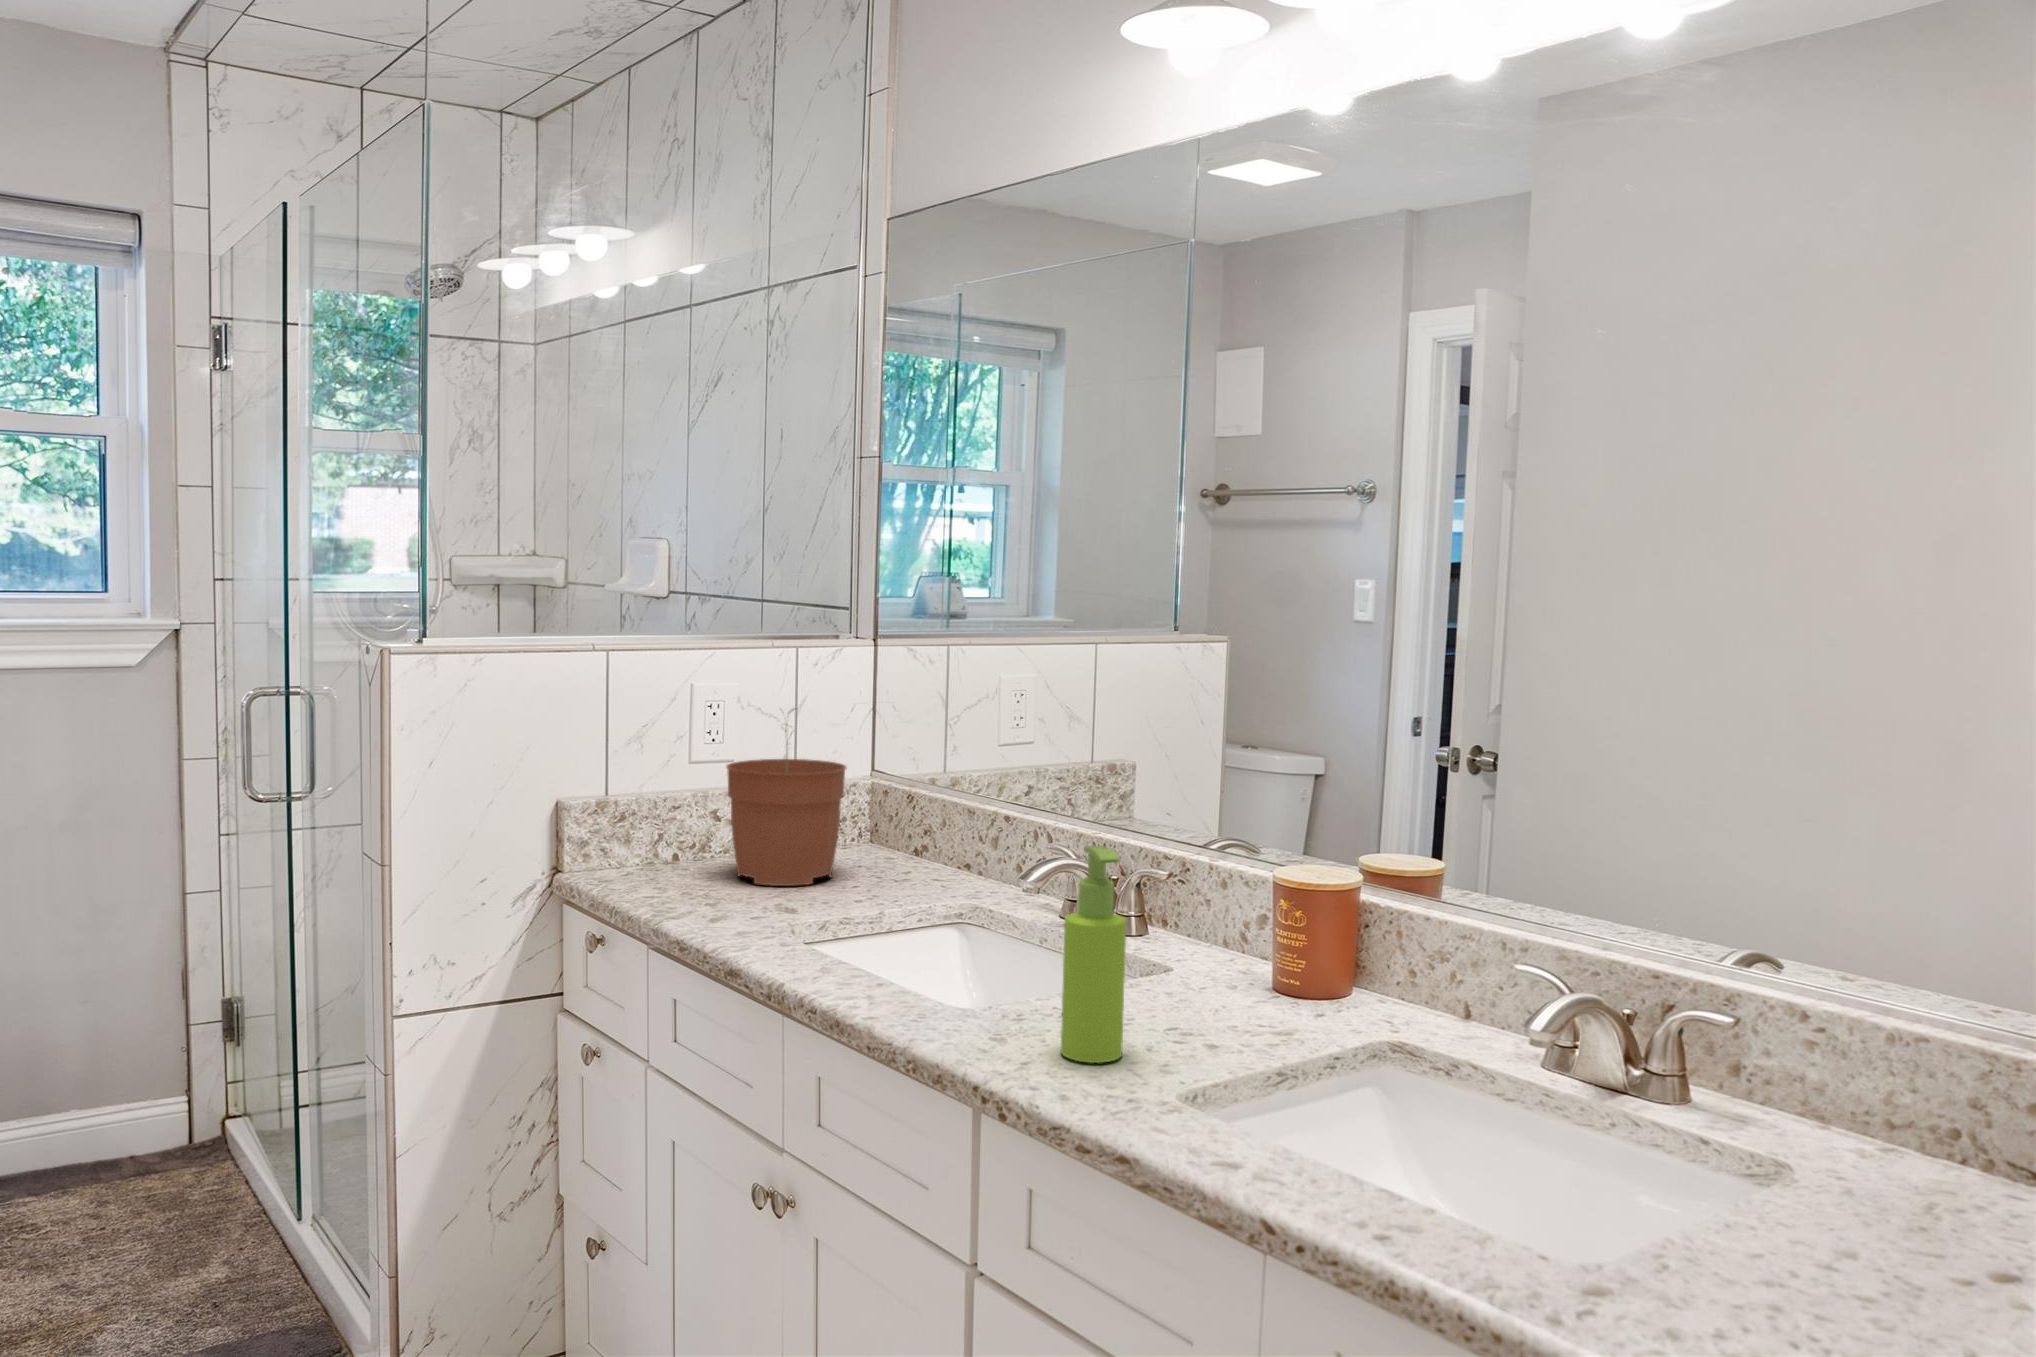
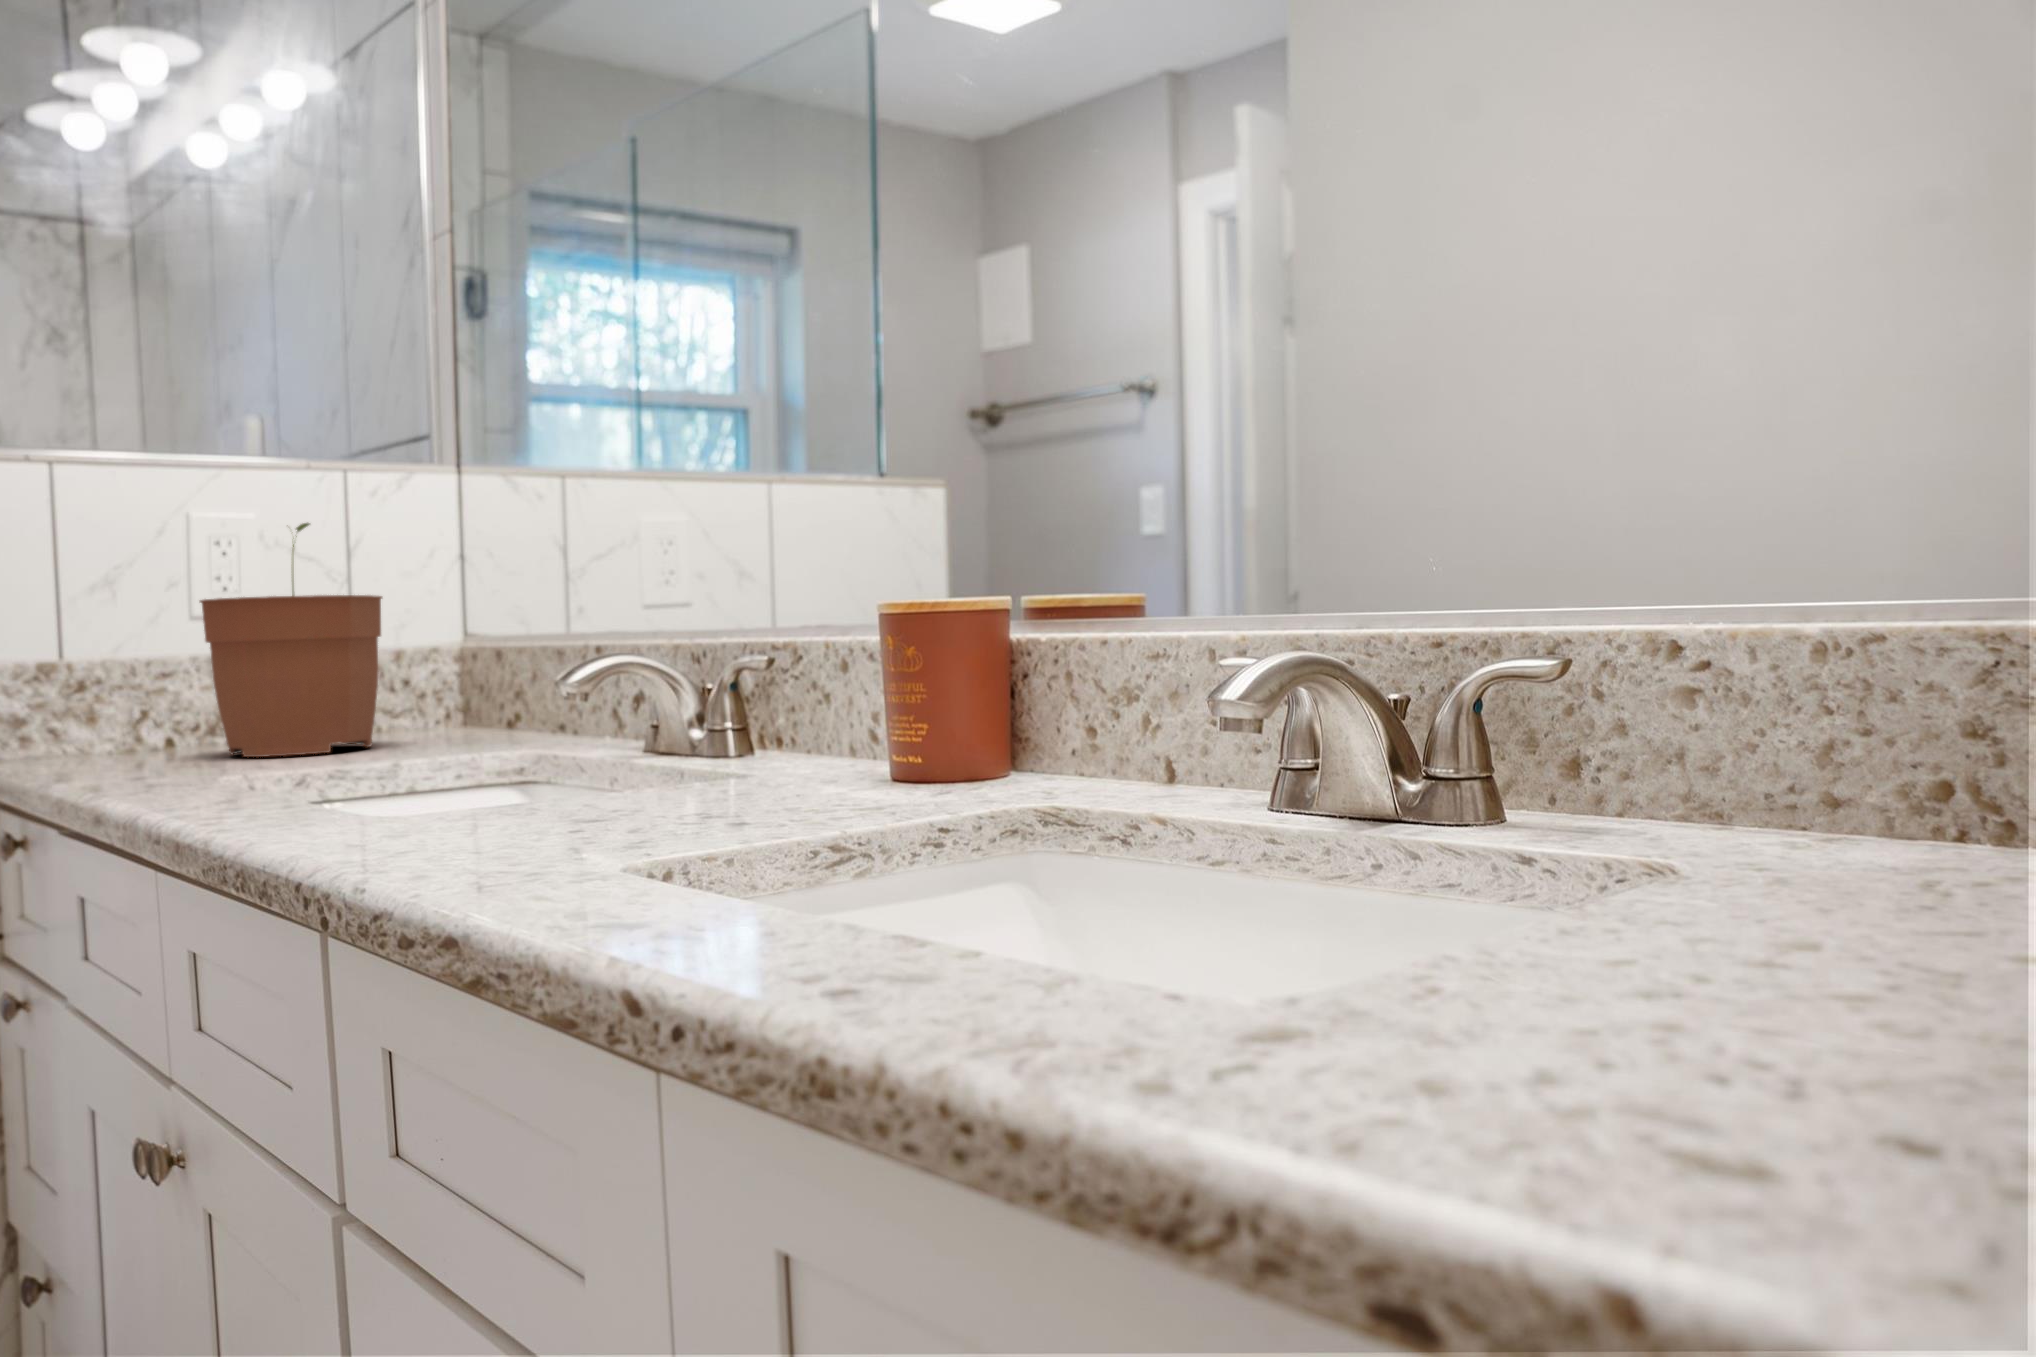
soap dispenser: present [1061,846,1126,1063] -> none [450,485,573,855]

